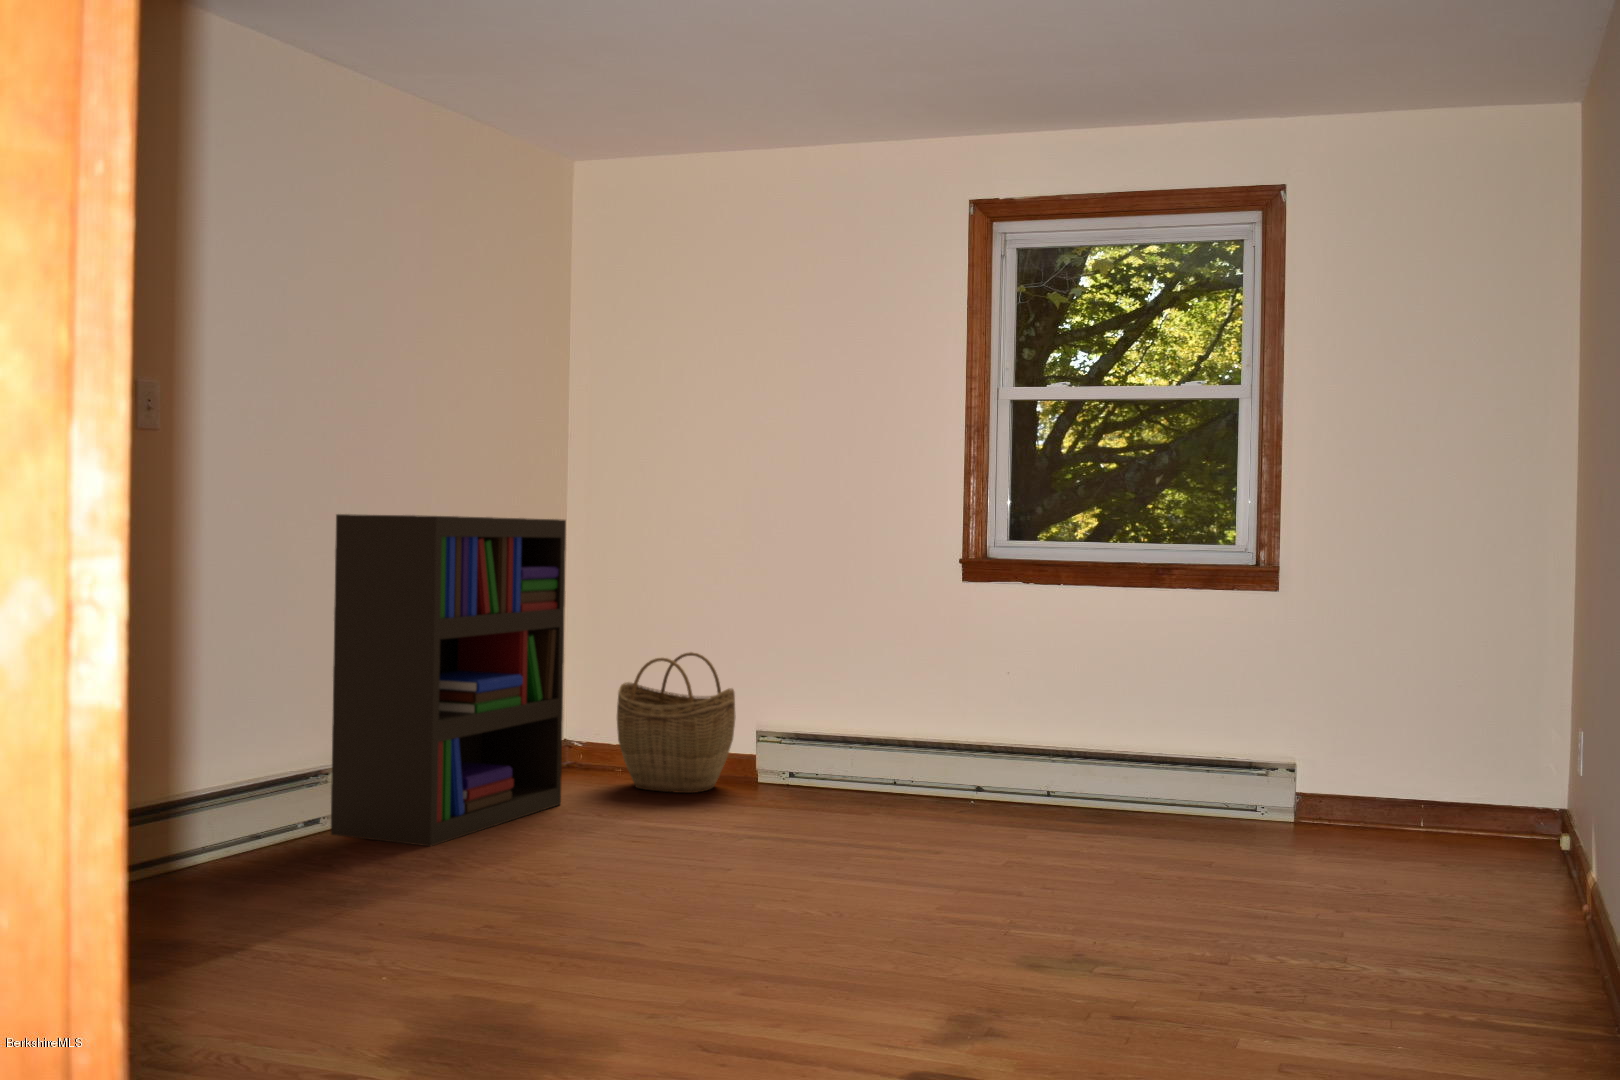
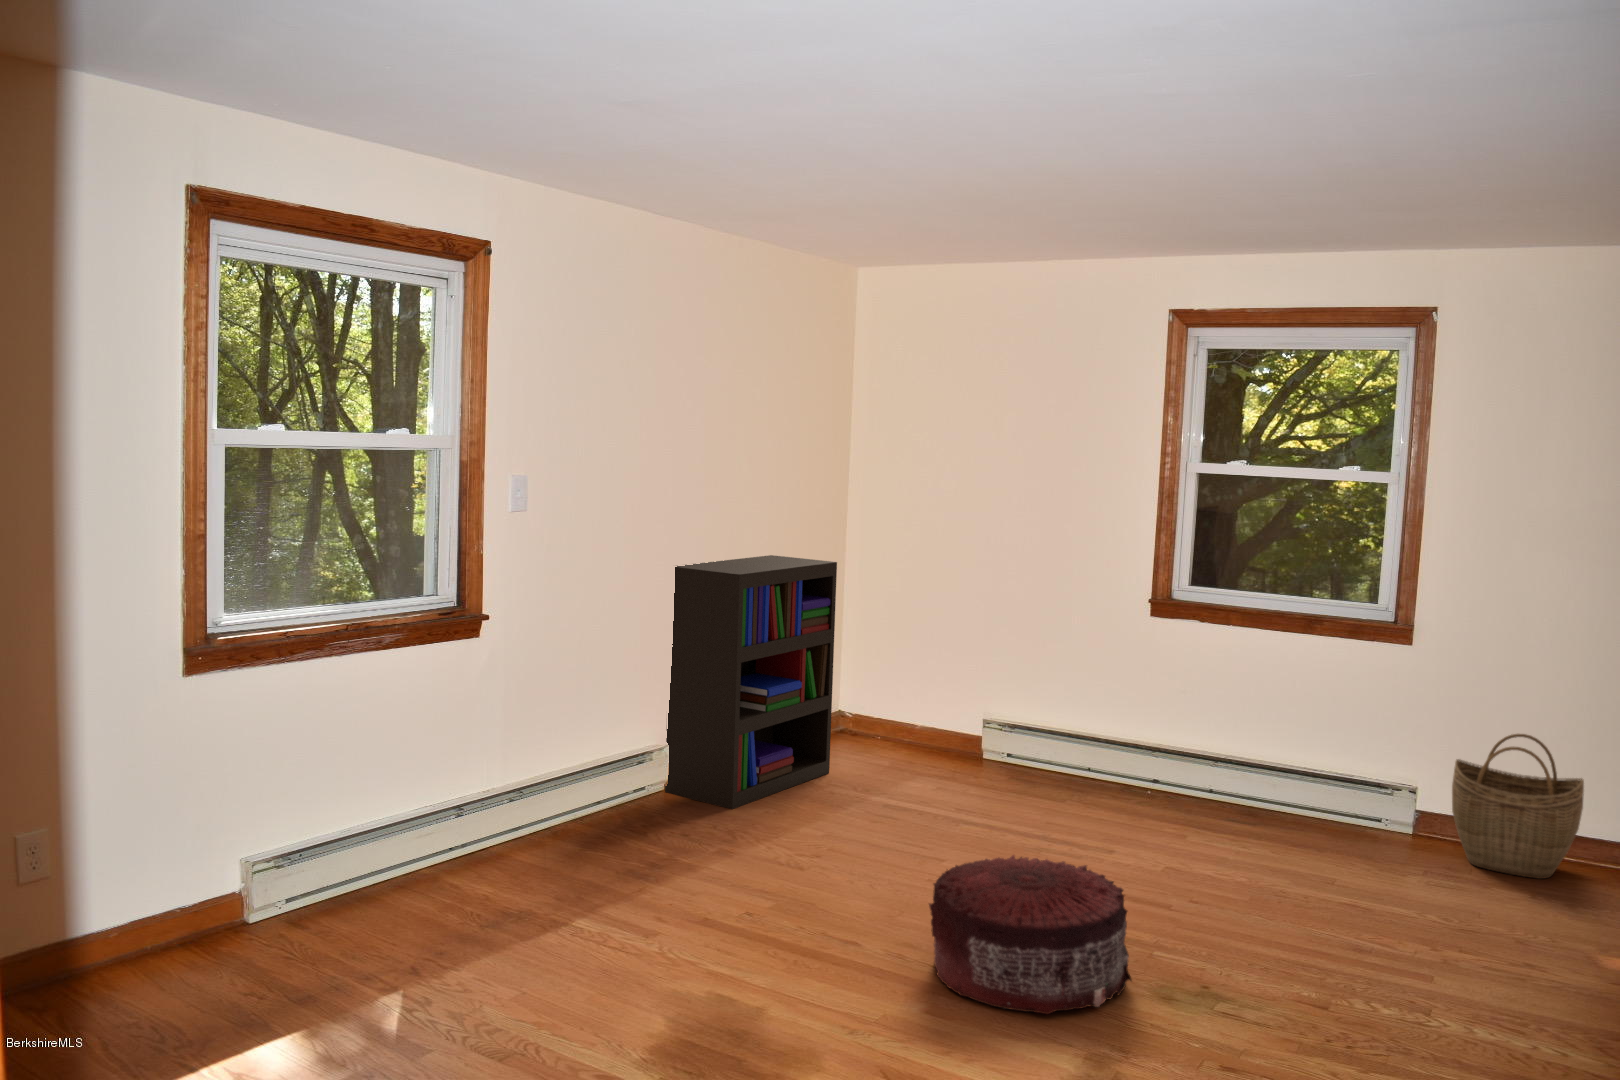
woven basket: present [617,652,735,793] -> present [1452,734,1584,879]
pouf: none [741,831,1031,1032] -> present [929,855,1131,1014]

